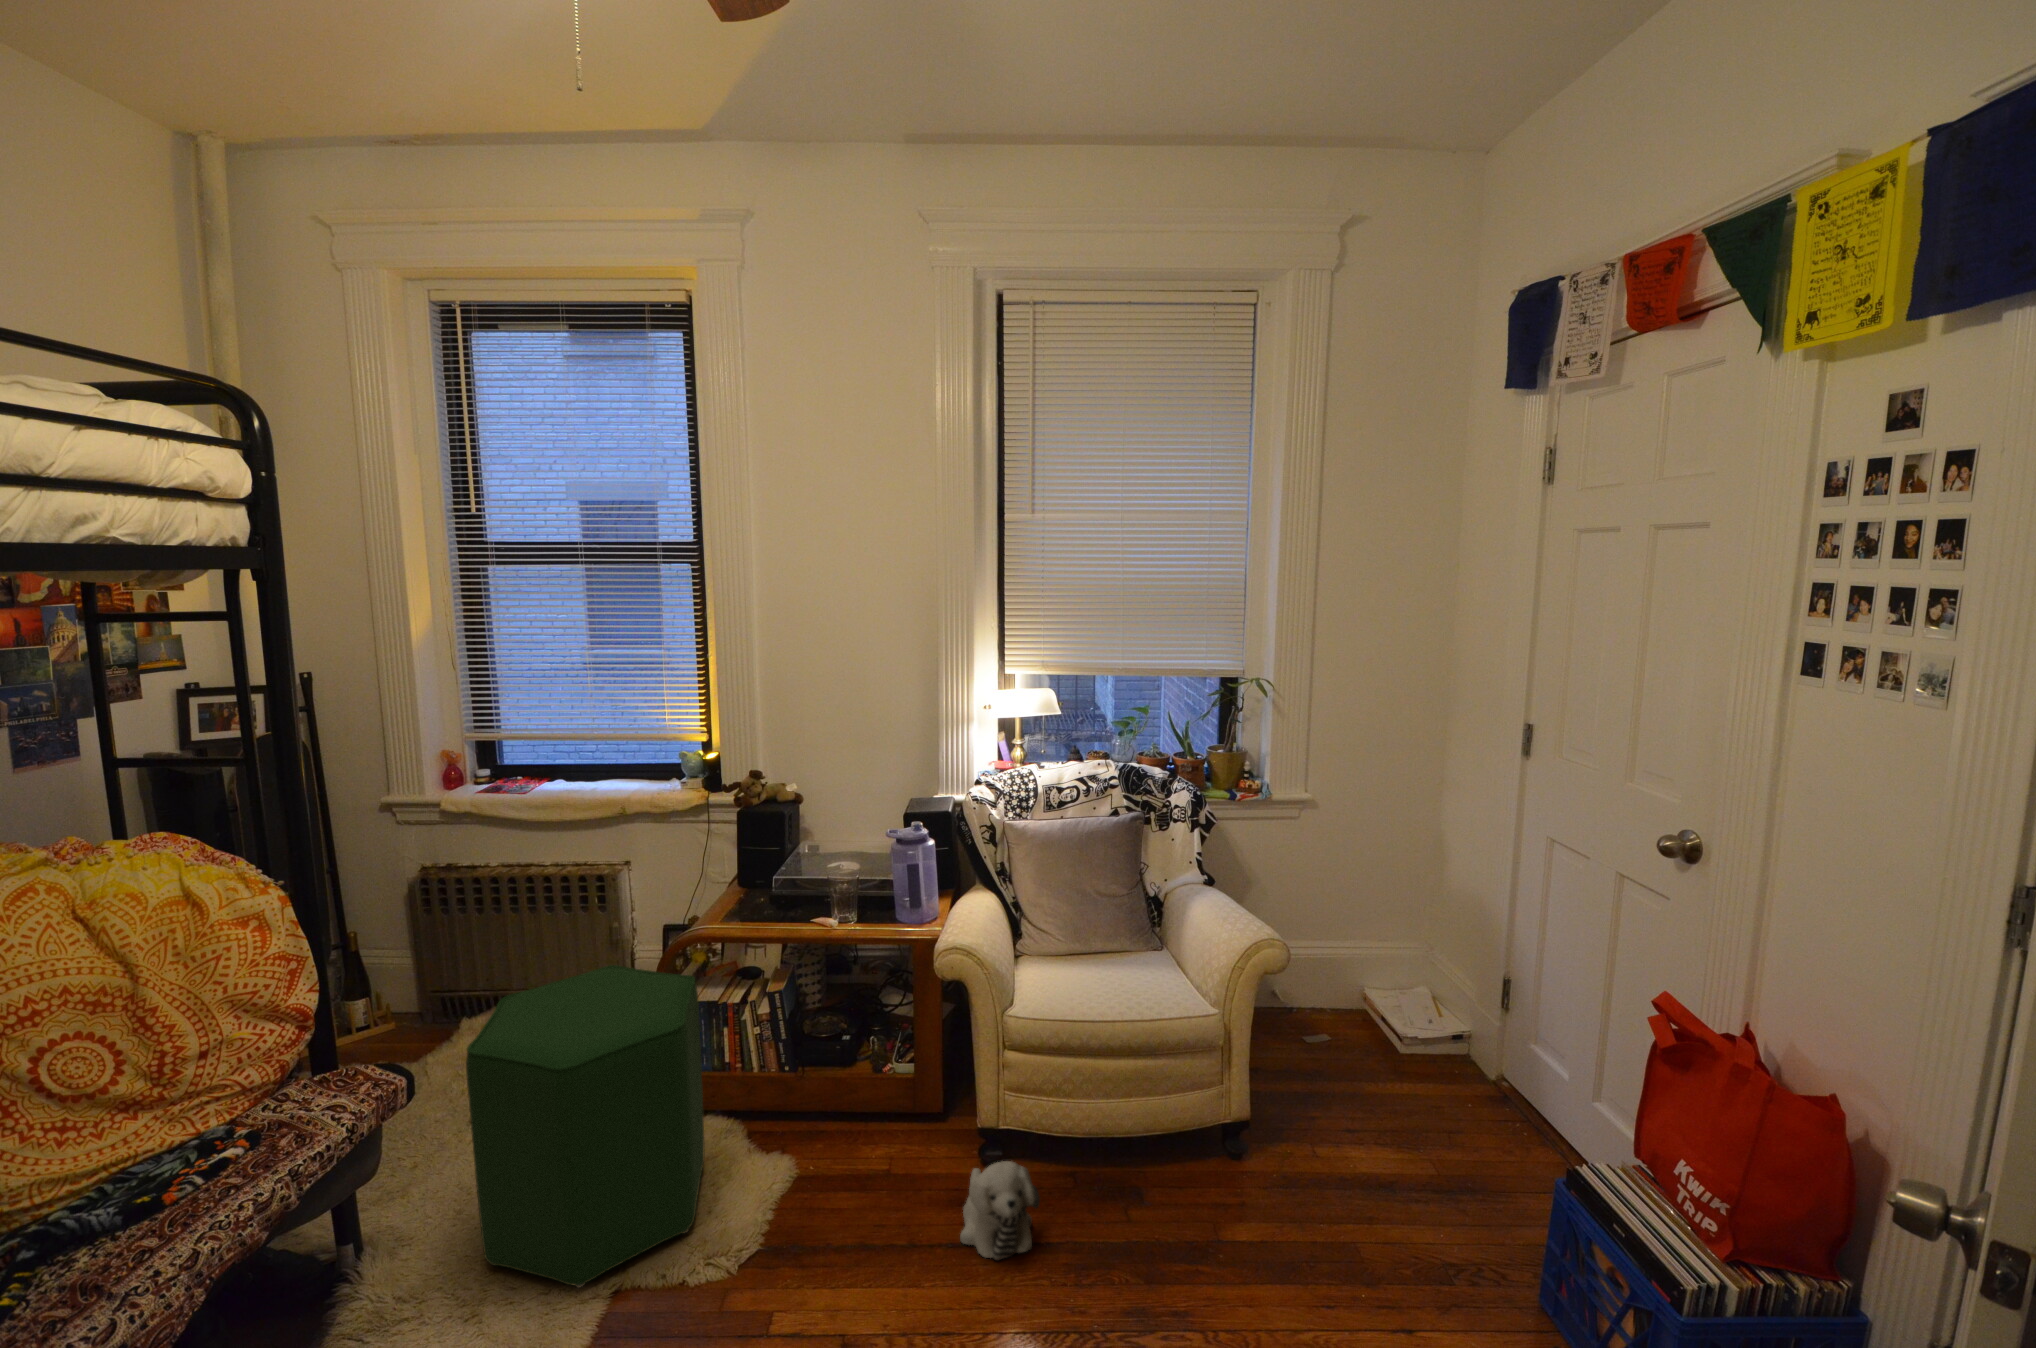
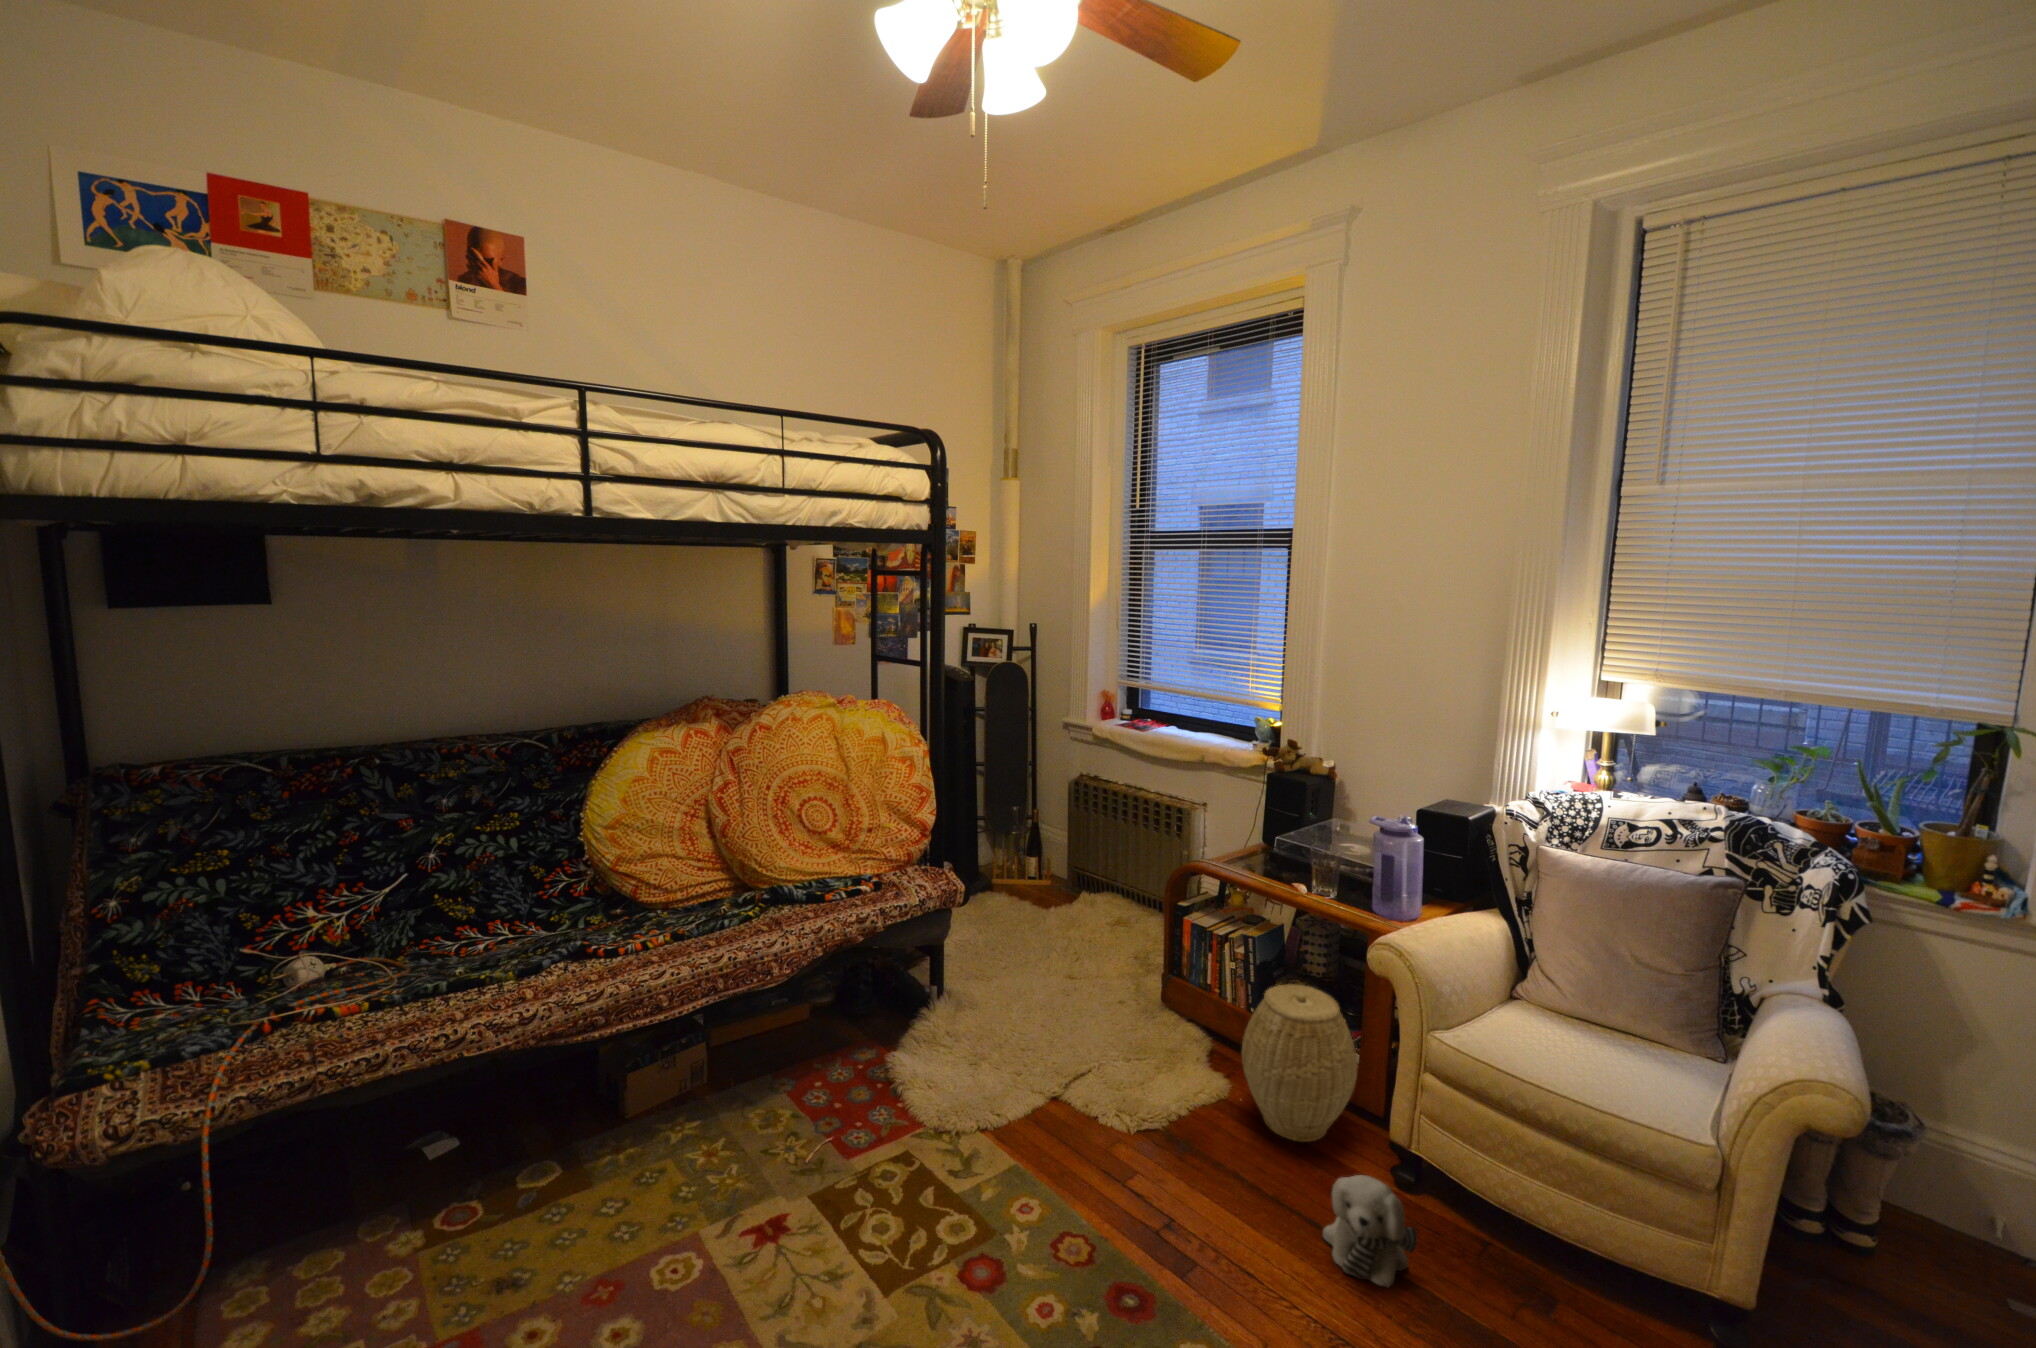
ottoman: present [466,965,704,1288] -> none [999,862,1170,1093]
woven basket: none [811,1017,925,1177] -> present [1242,984,1357,1142]

